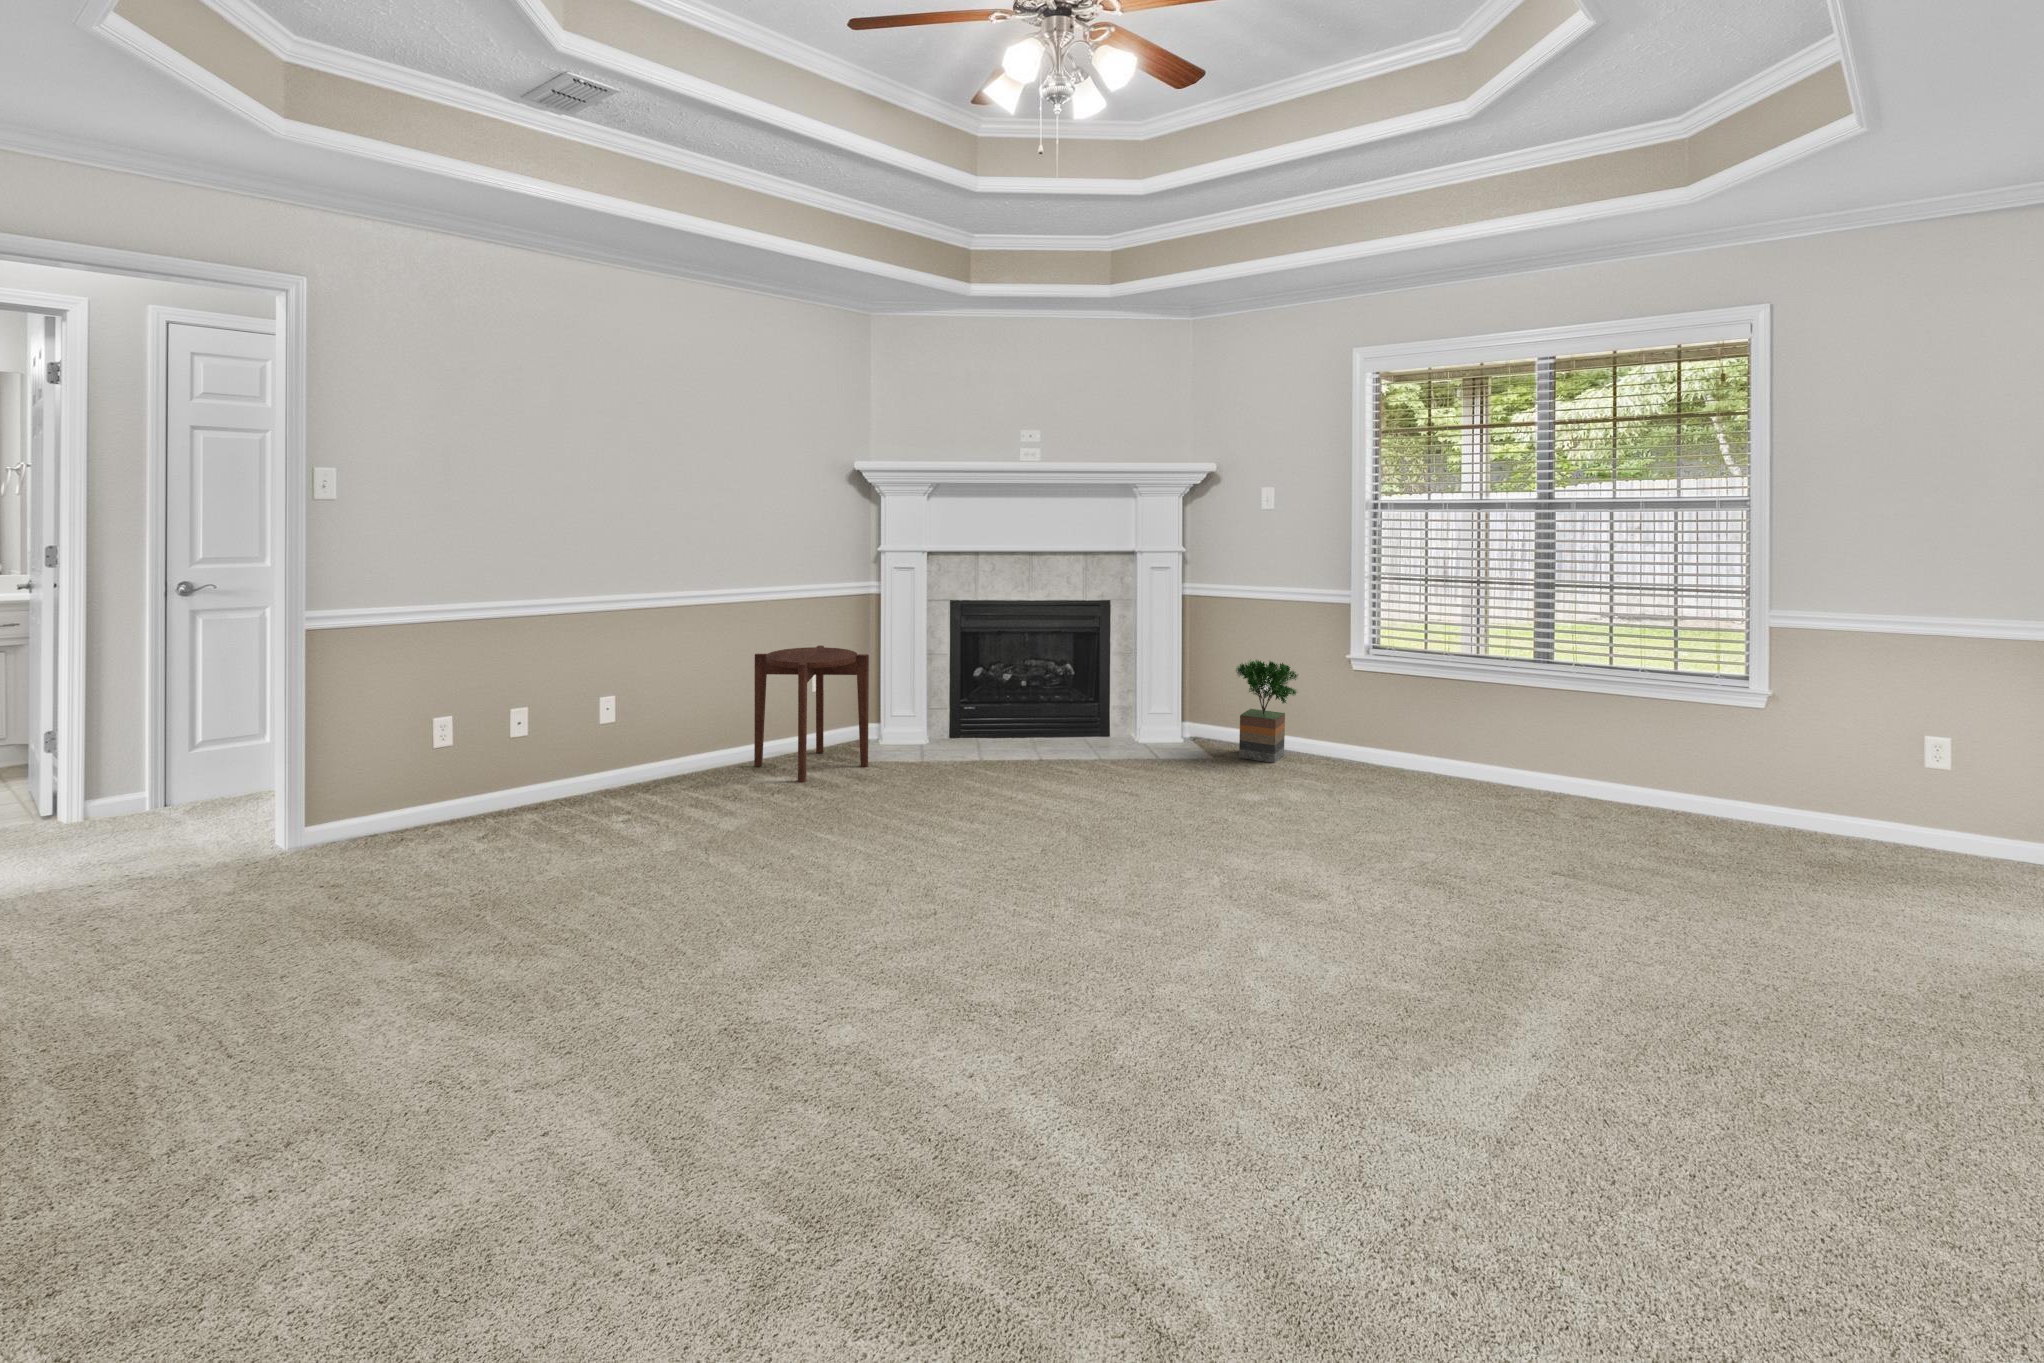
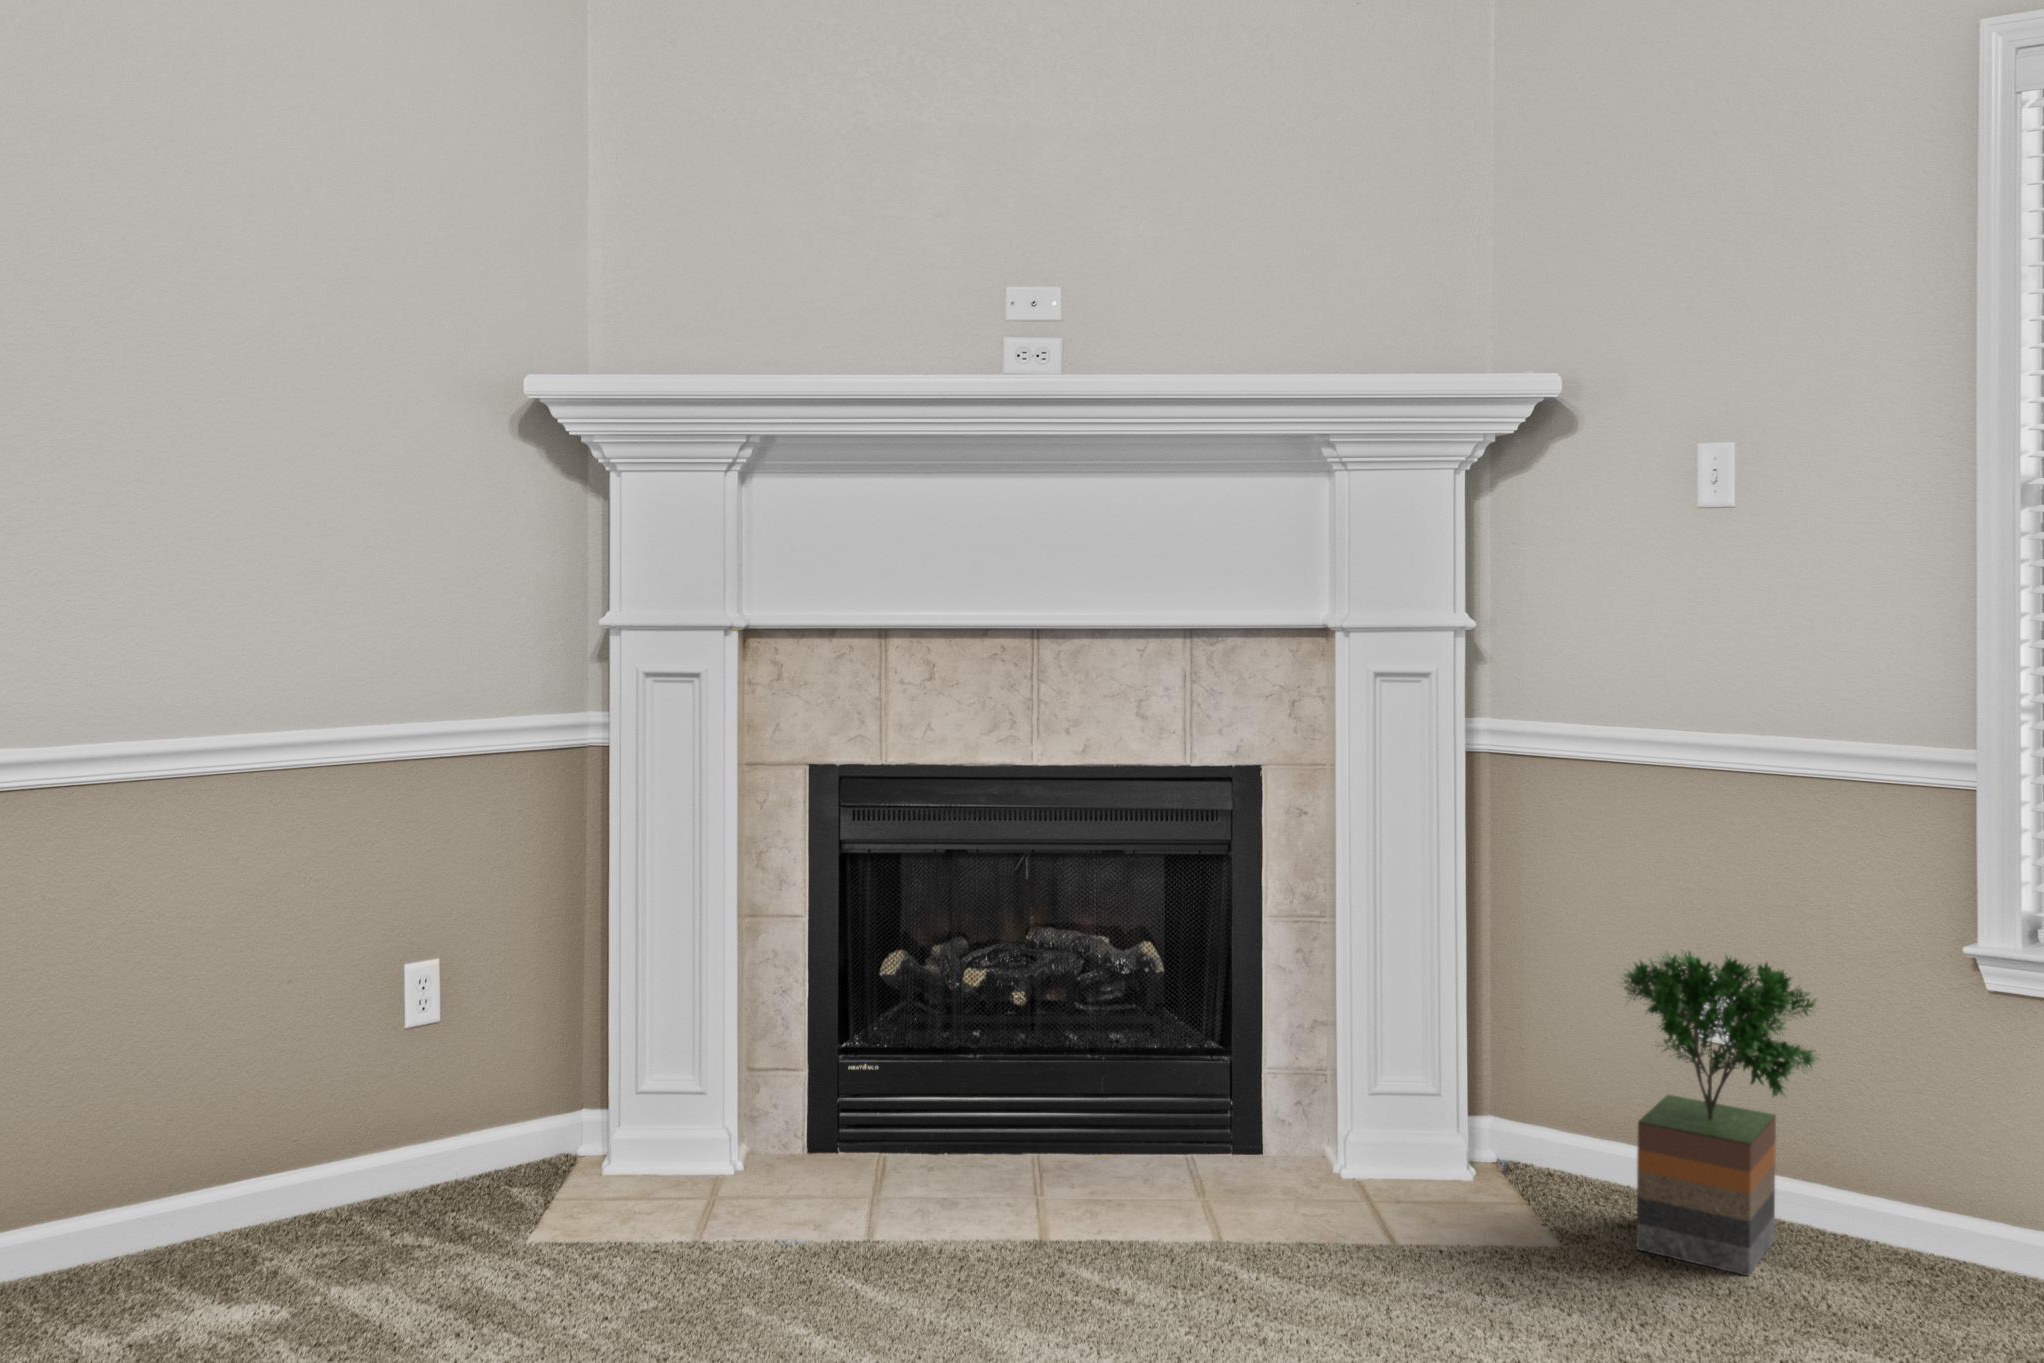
side table: present [754,646,869,783] -> none [207,893,529,1323]

